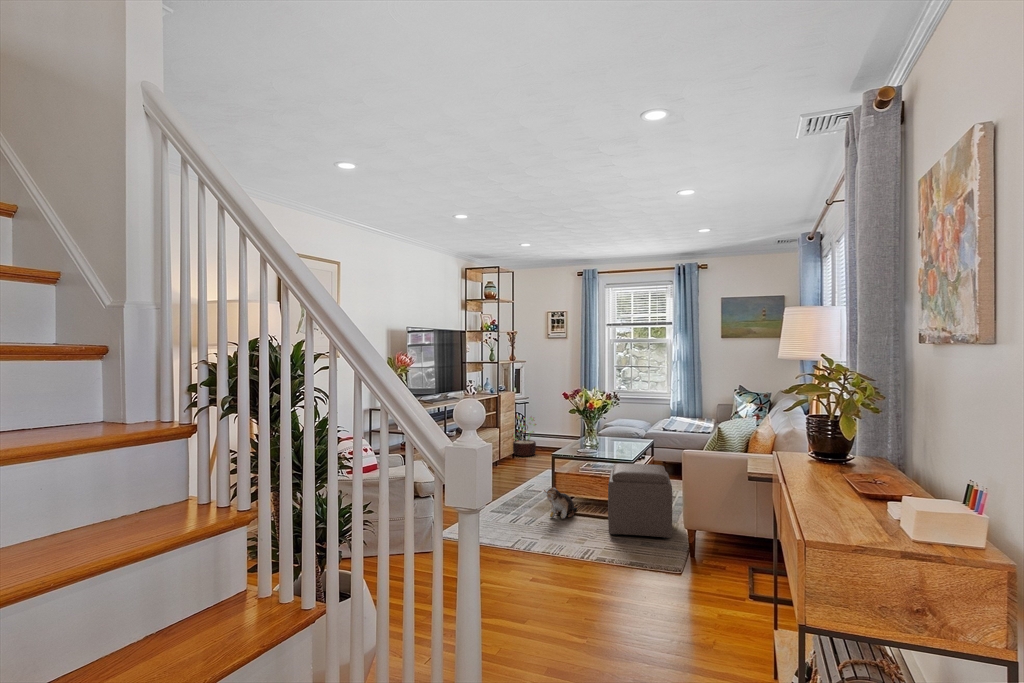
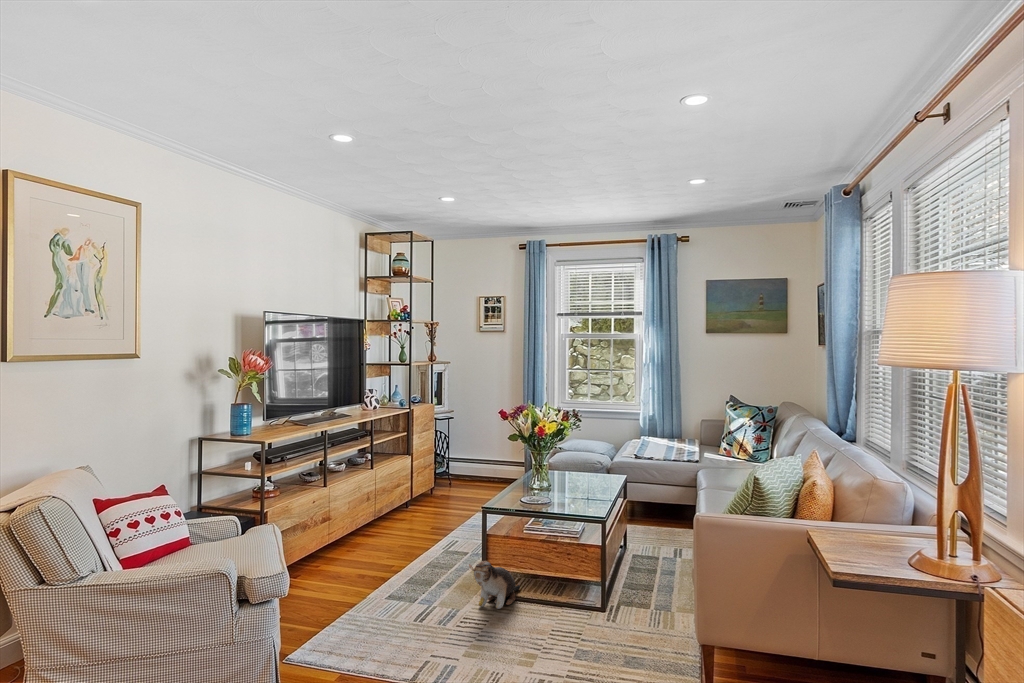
decorative plant: present [512,415,536,456] -> none [428,435,464,492]
ottoman: present [608,463,672,539] -> none [571,522,670,645]

